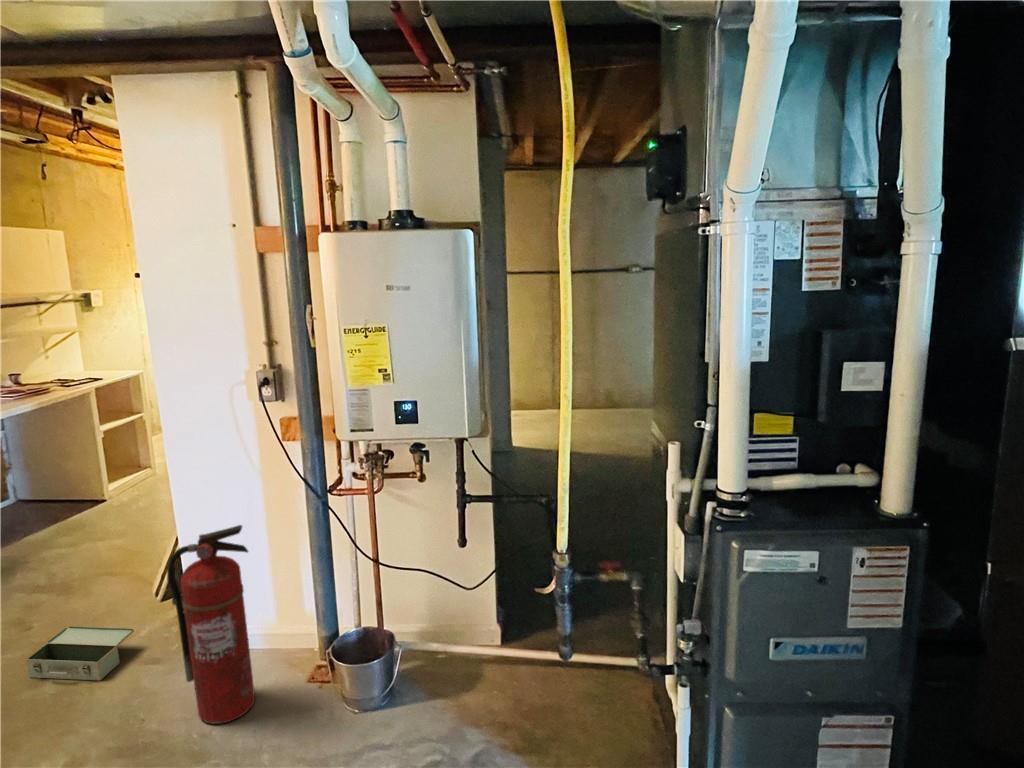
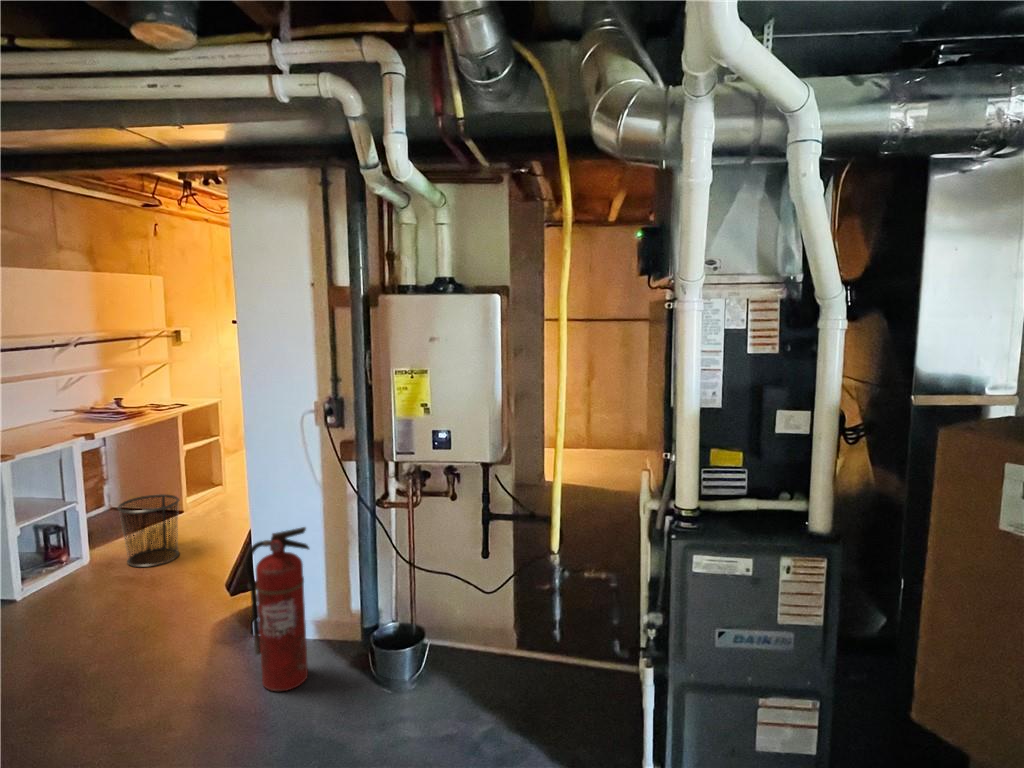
waste bin: none [16,484,98,571] -> present [118,494,179,567]
toolbox: present [26,626,134,680] -> none [127,610,212,653]

